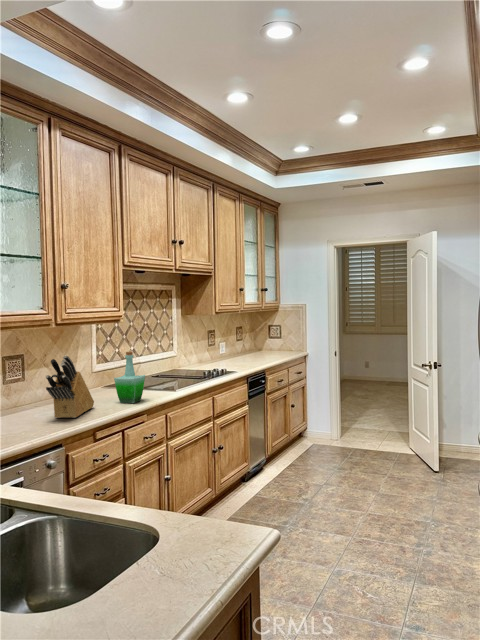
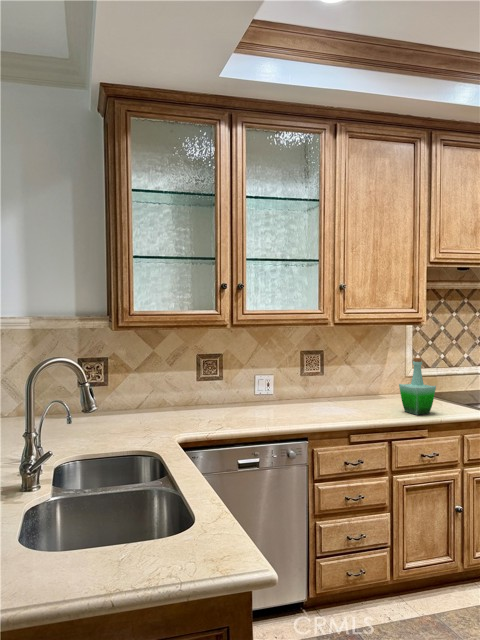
knife block: present [46,355,94,418] -> none [310,355,373,417]

